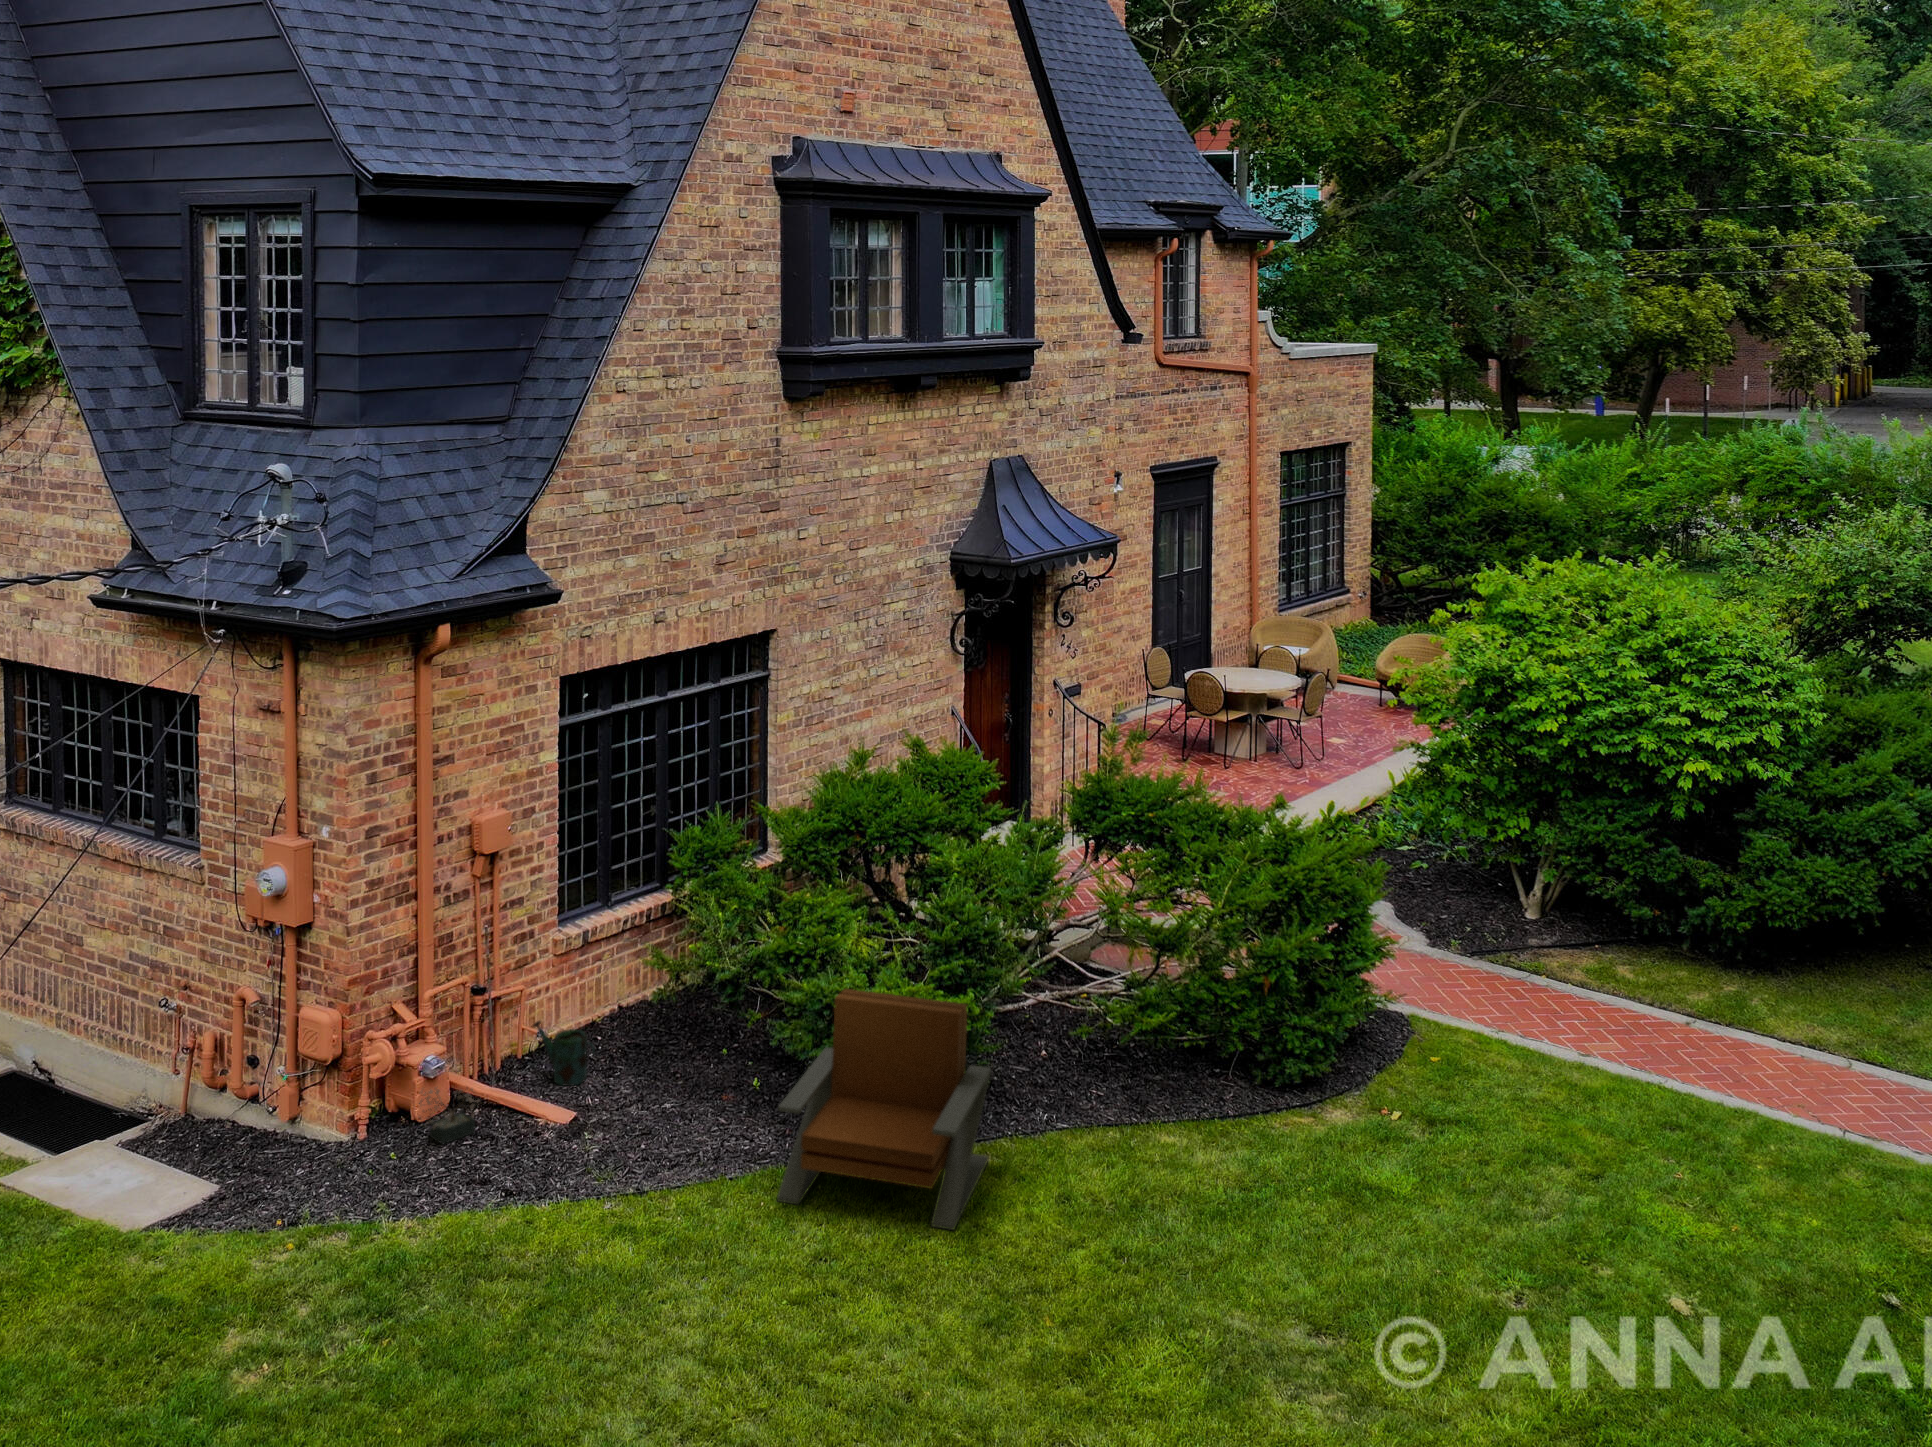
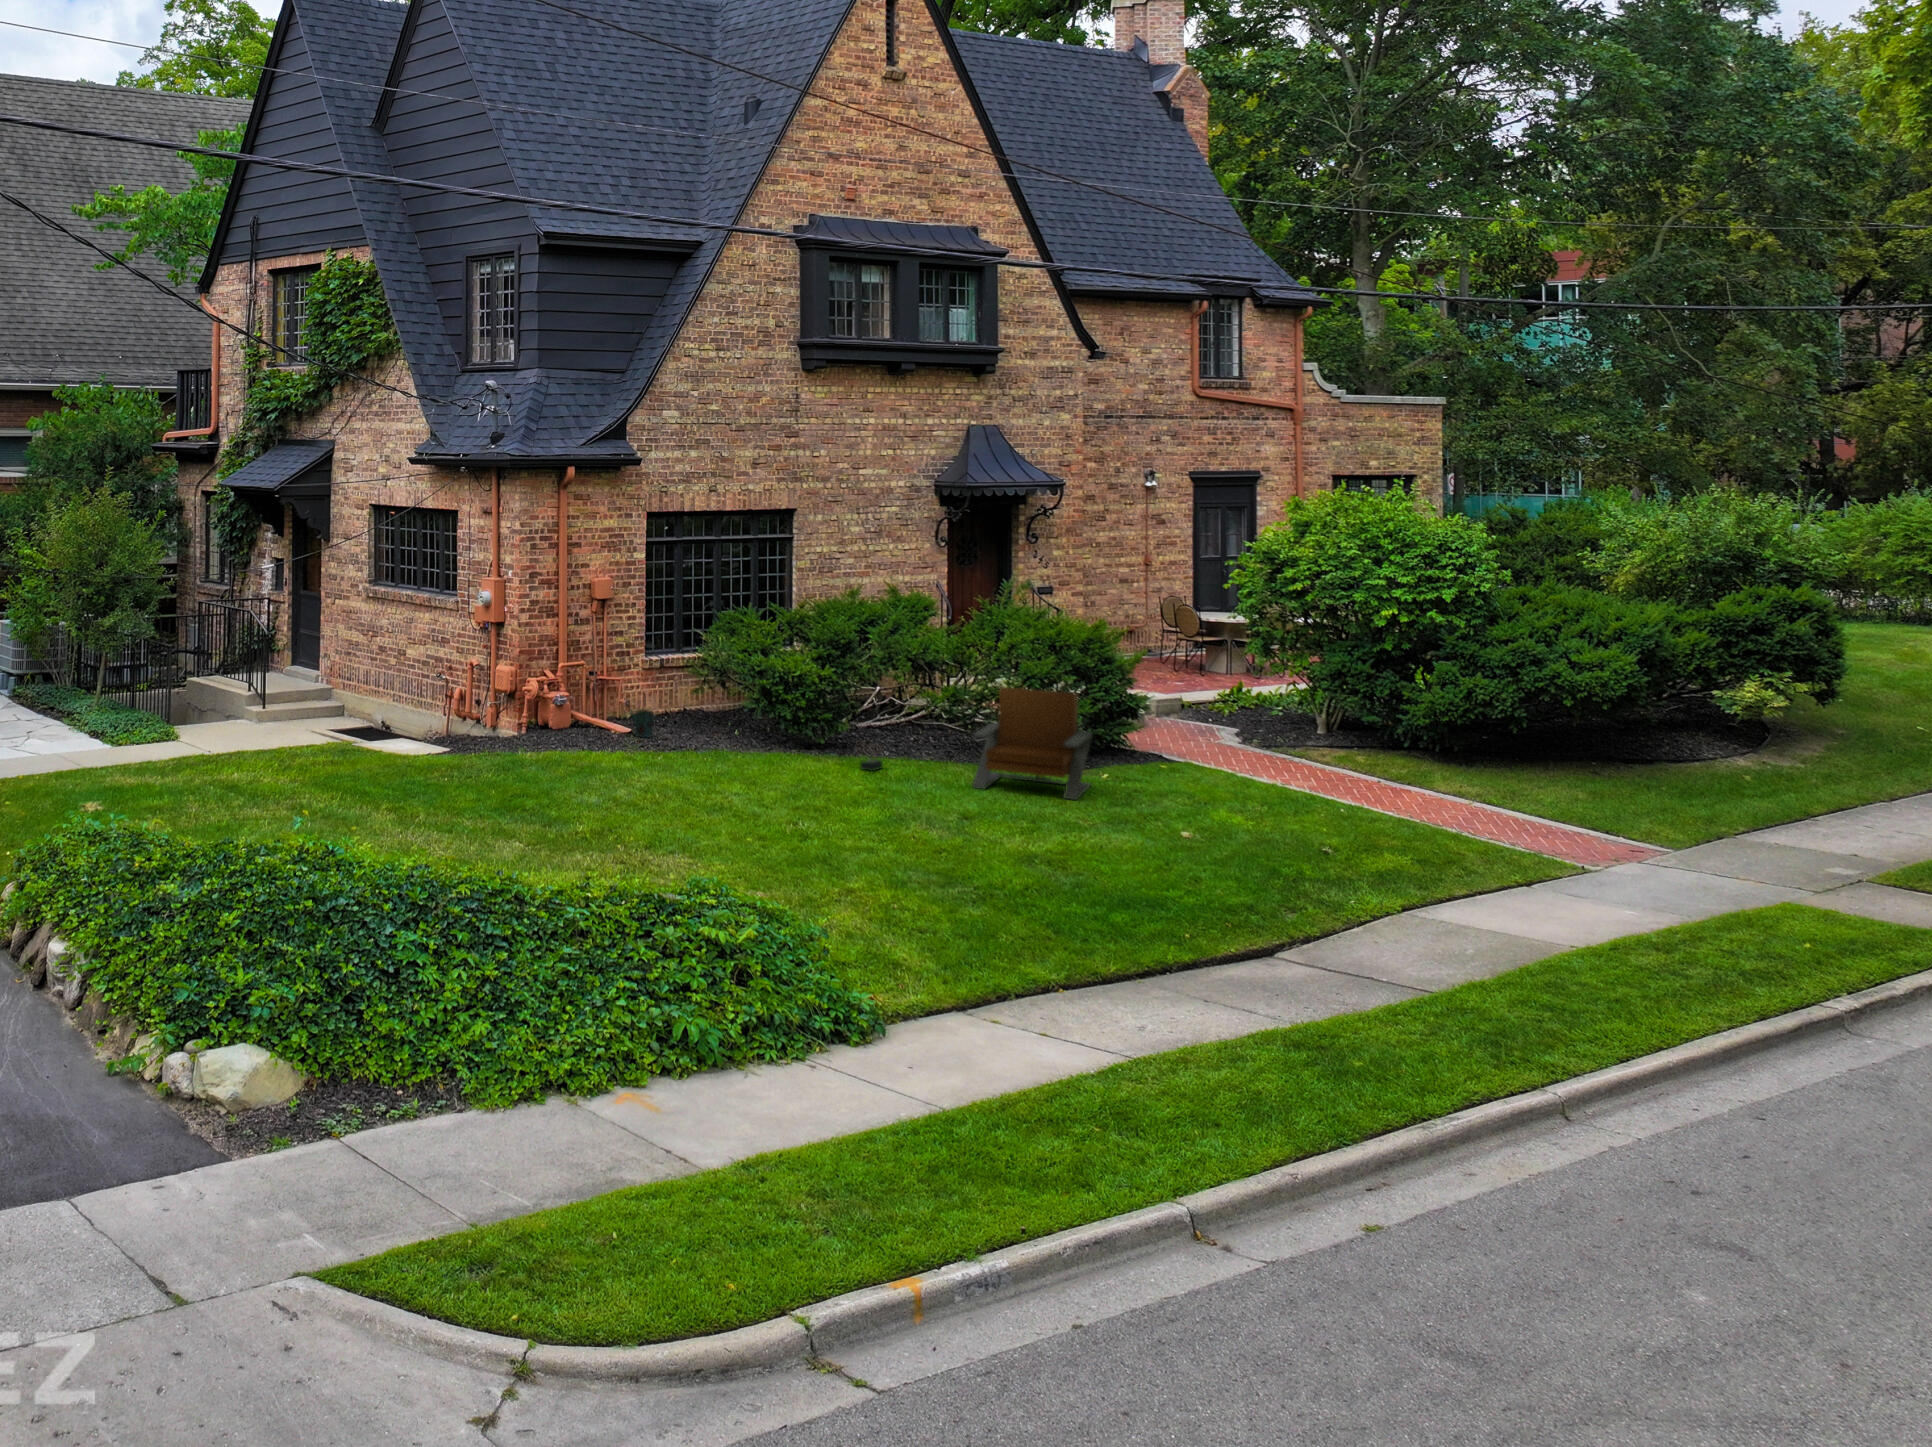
lounge chair: present [777,989,991,1230] -> present [972,687,1092,800]
decorative plant: present [419,1087,479,1144] -> present [860,744,883,771]

